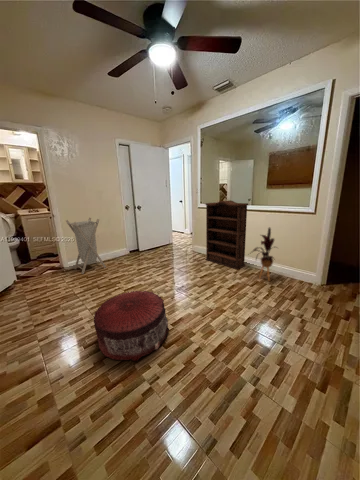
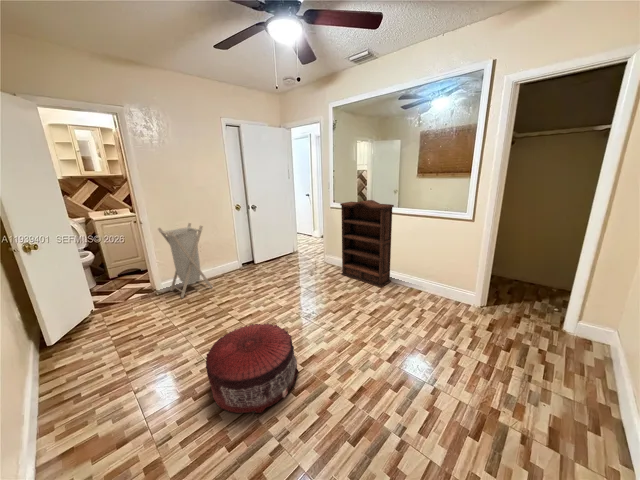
house plant: present [253,228,274,280] -> none [393,238,431,303]

